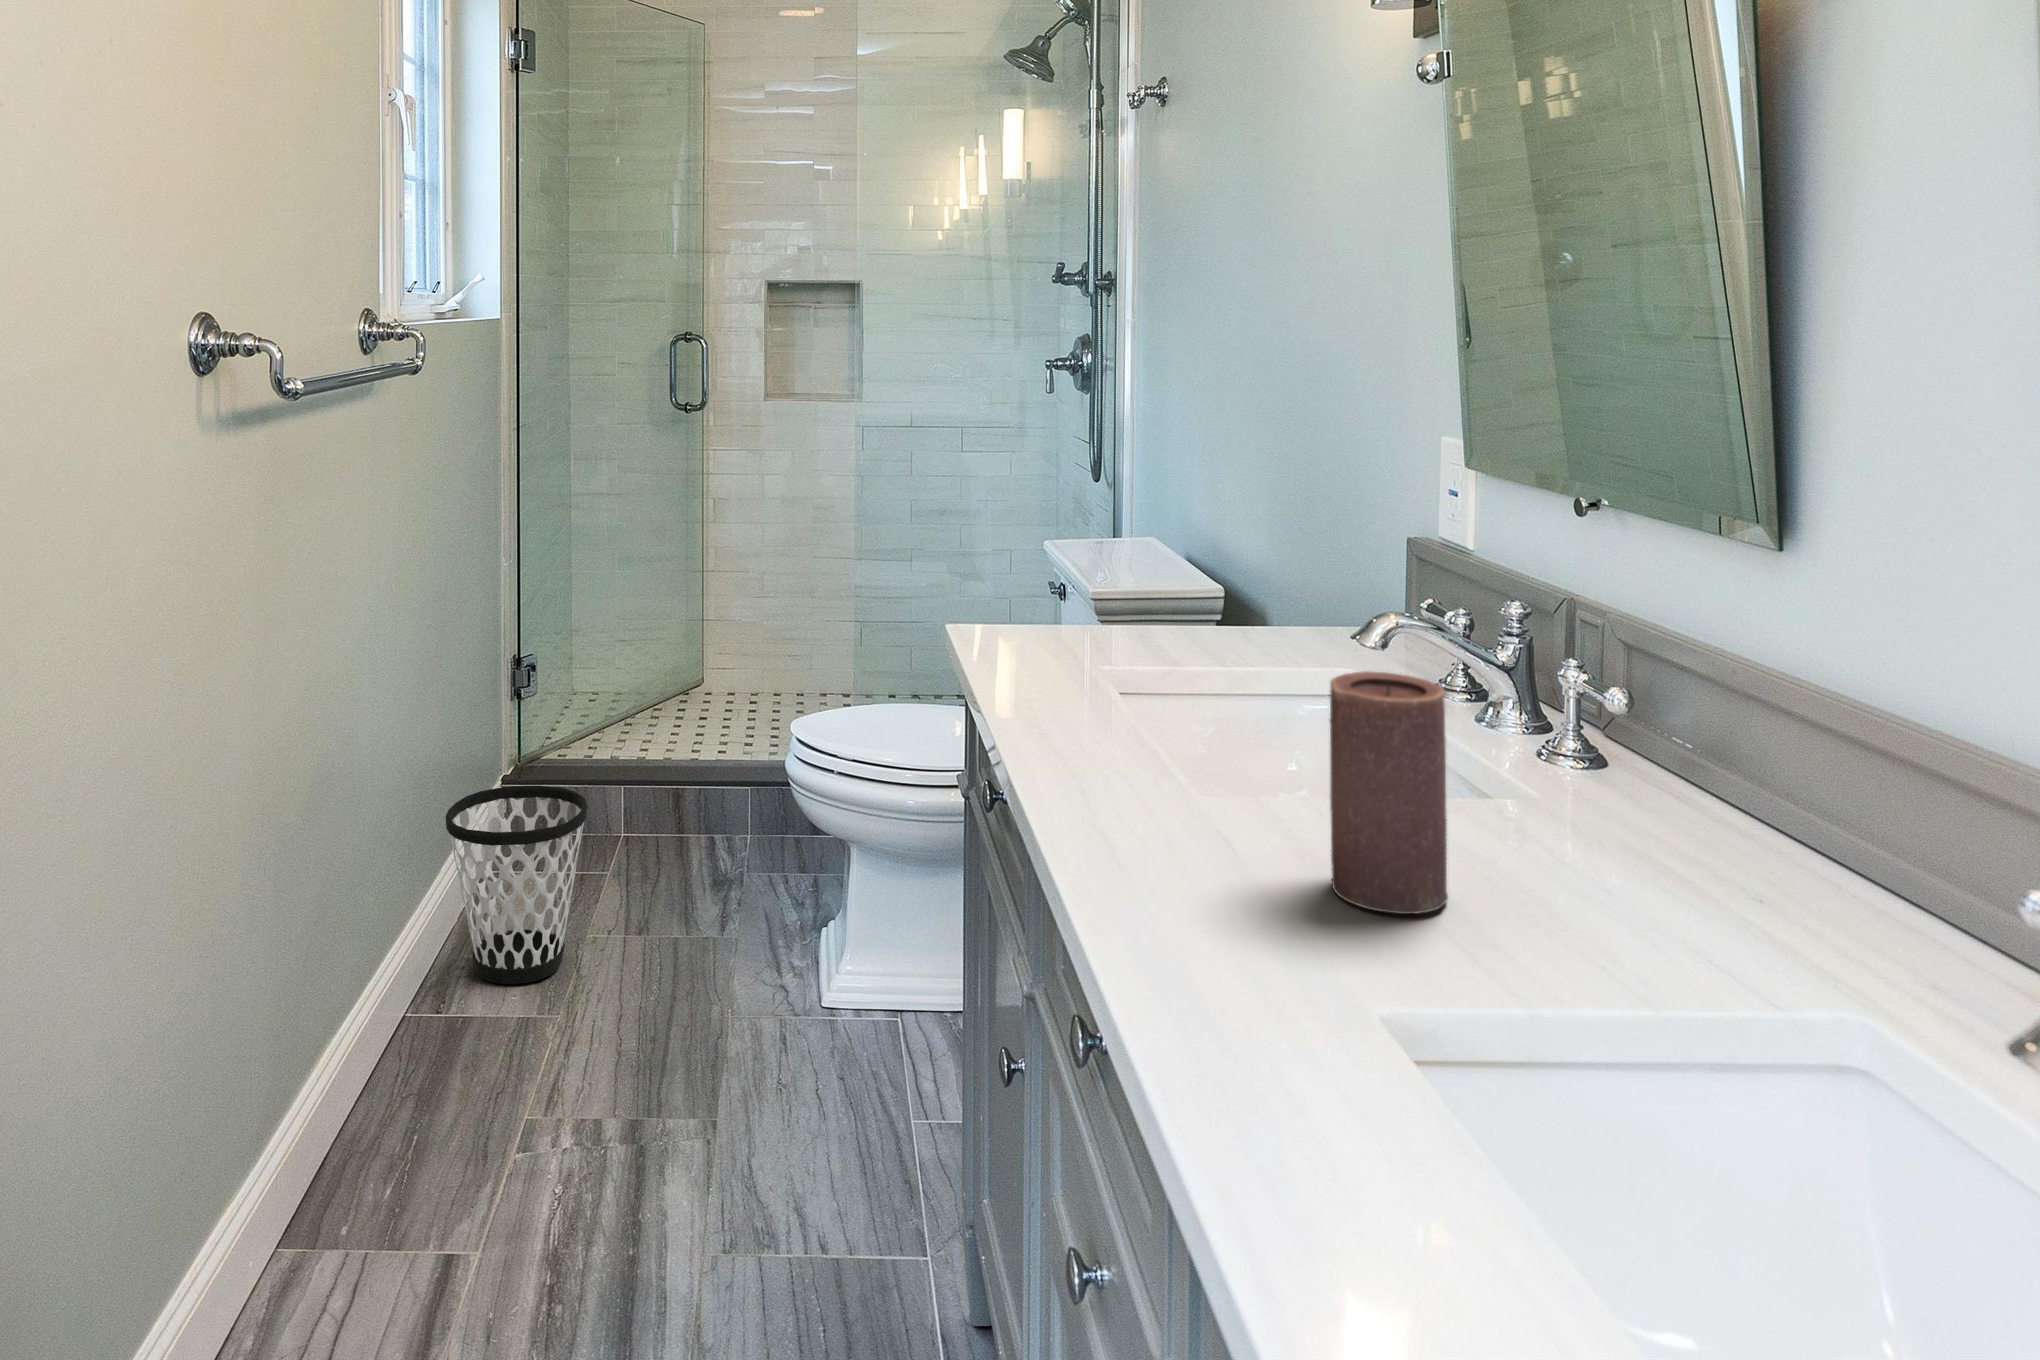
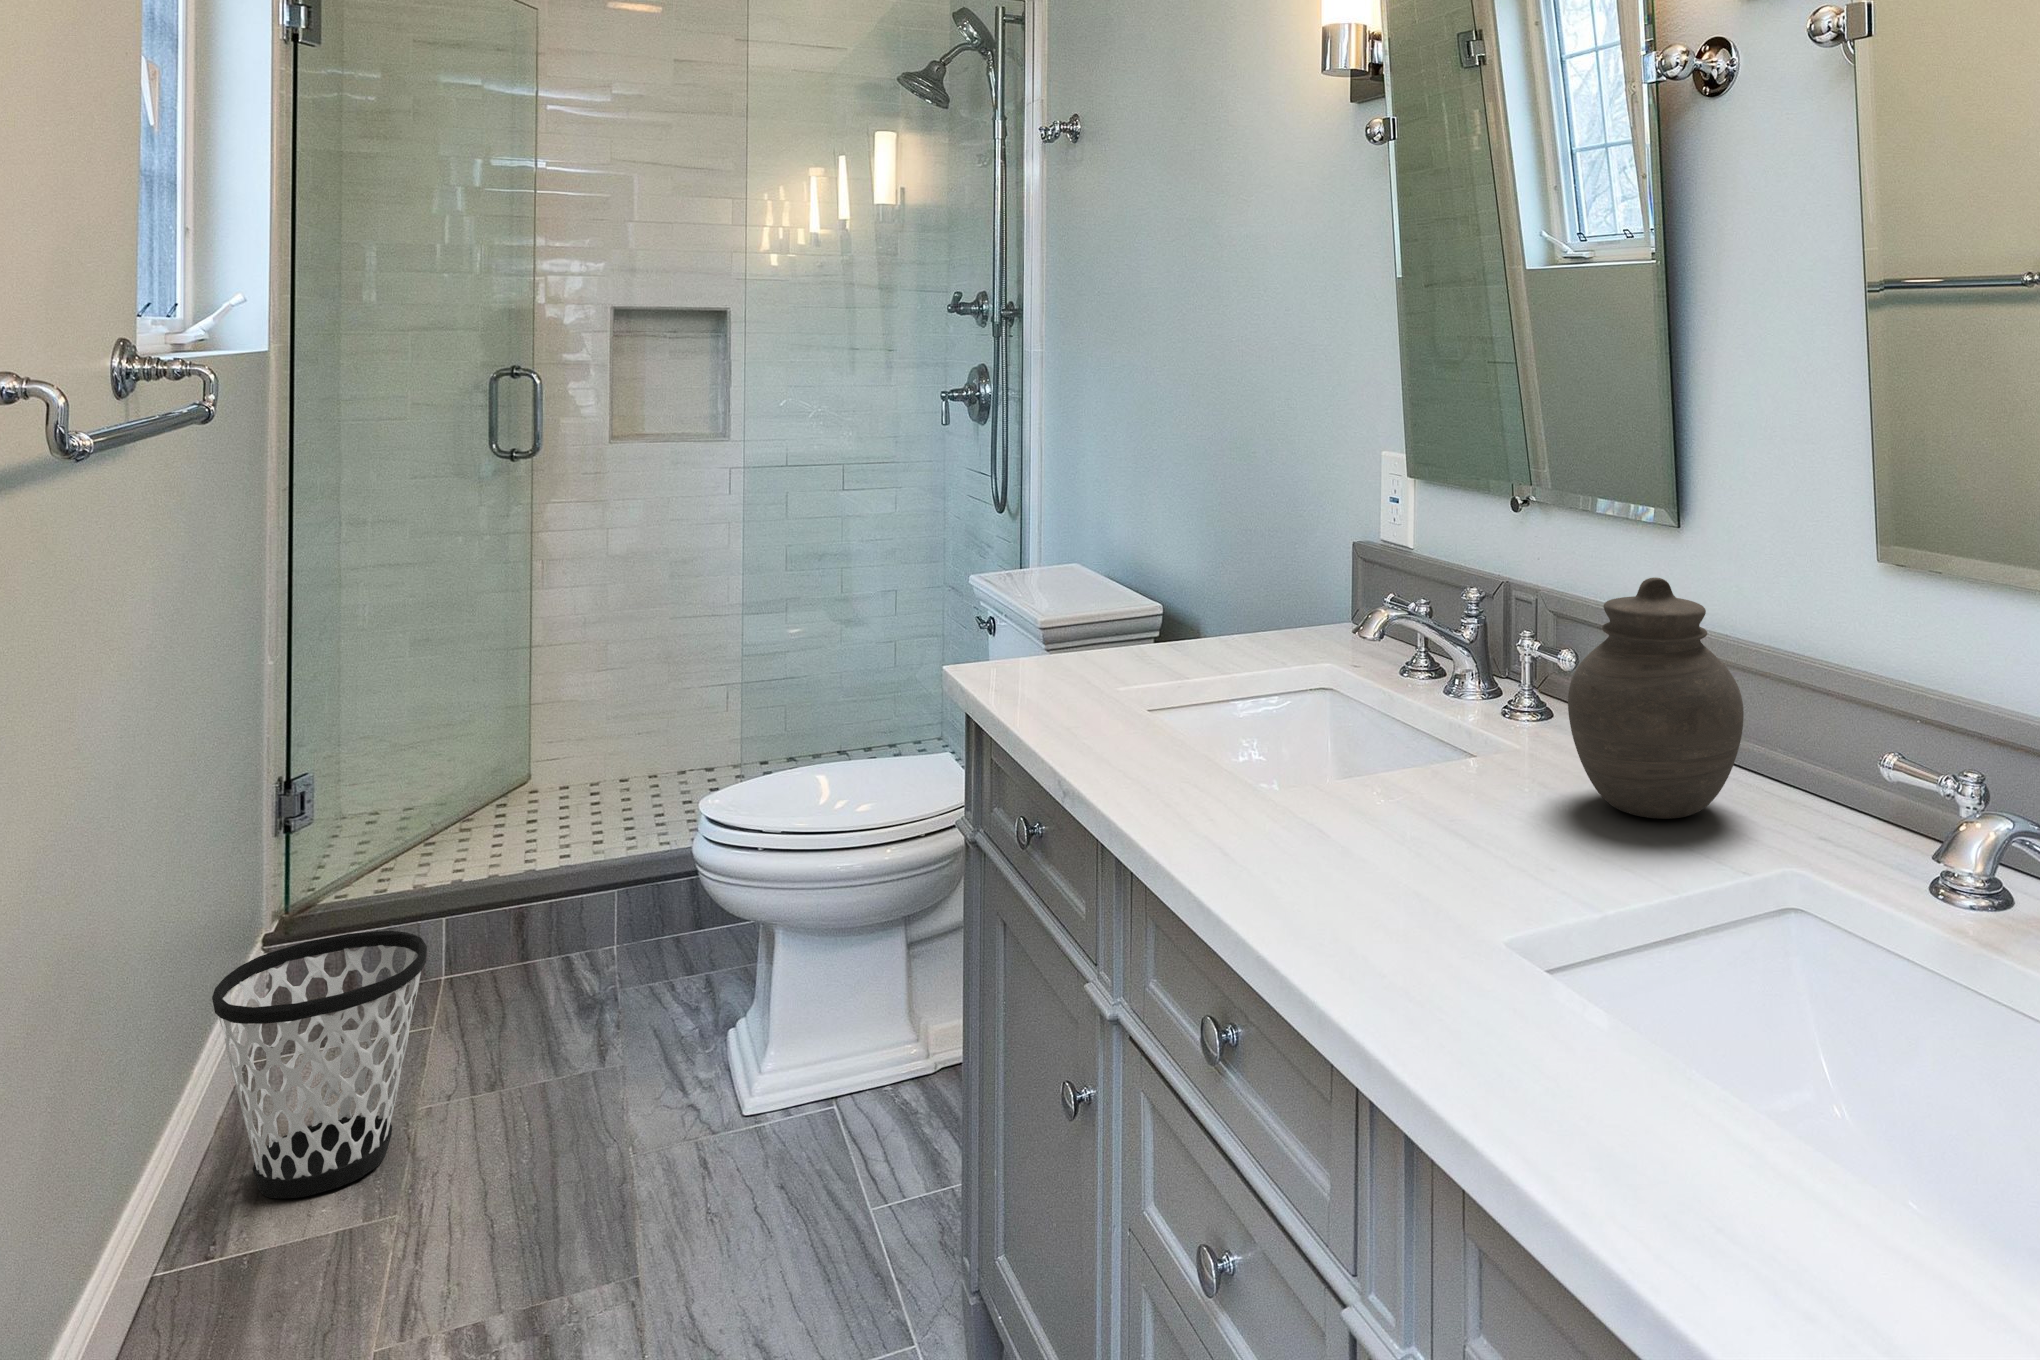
jar: none [1547,611,1793,910] -> present [1568,578,1744,819]
candle: present [1330,671,1448,914] -> none [1424,652,1521,864]

